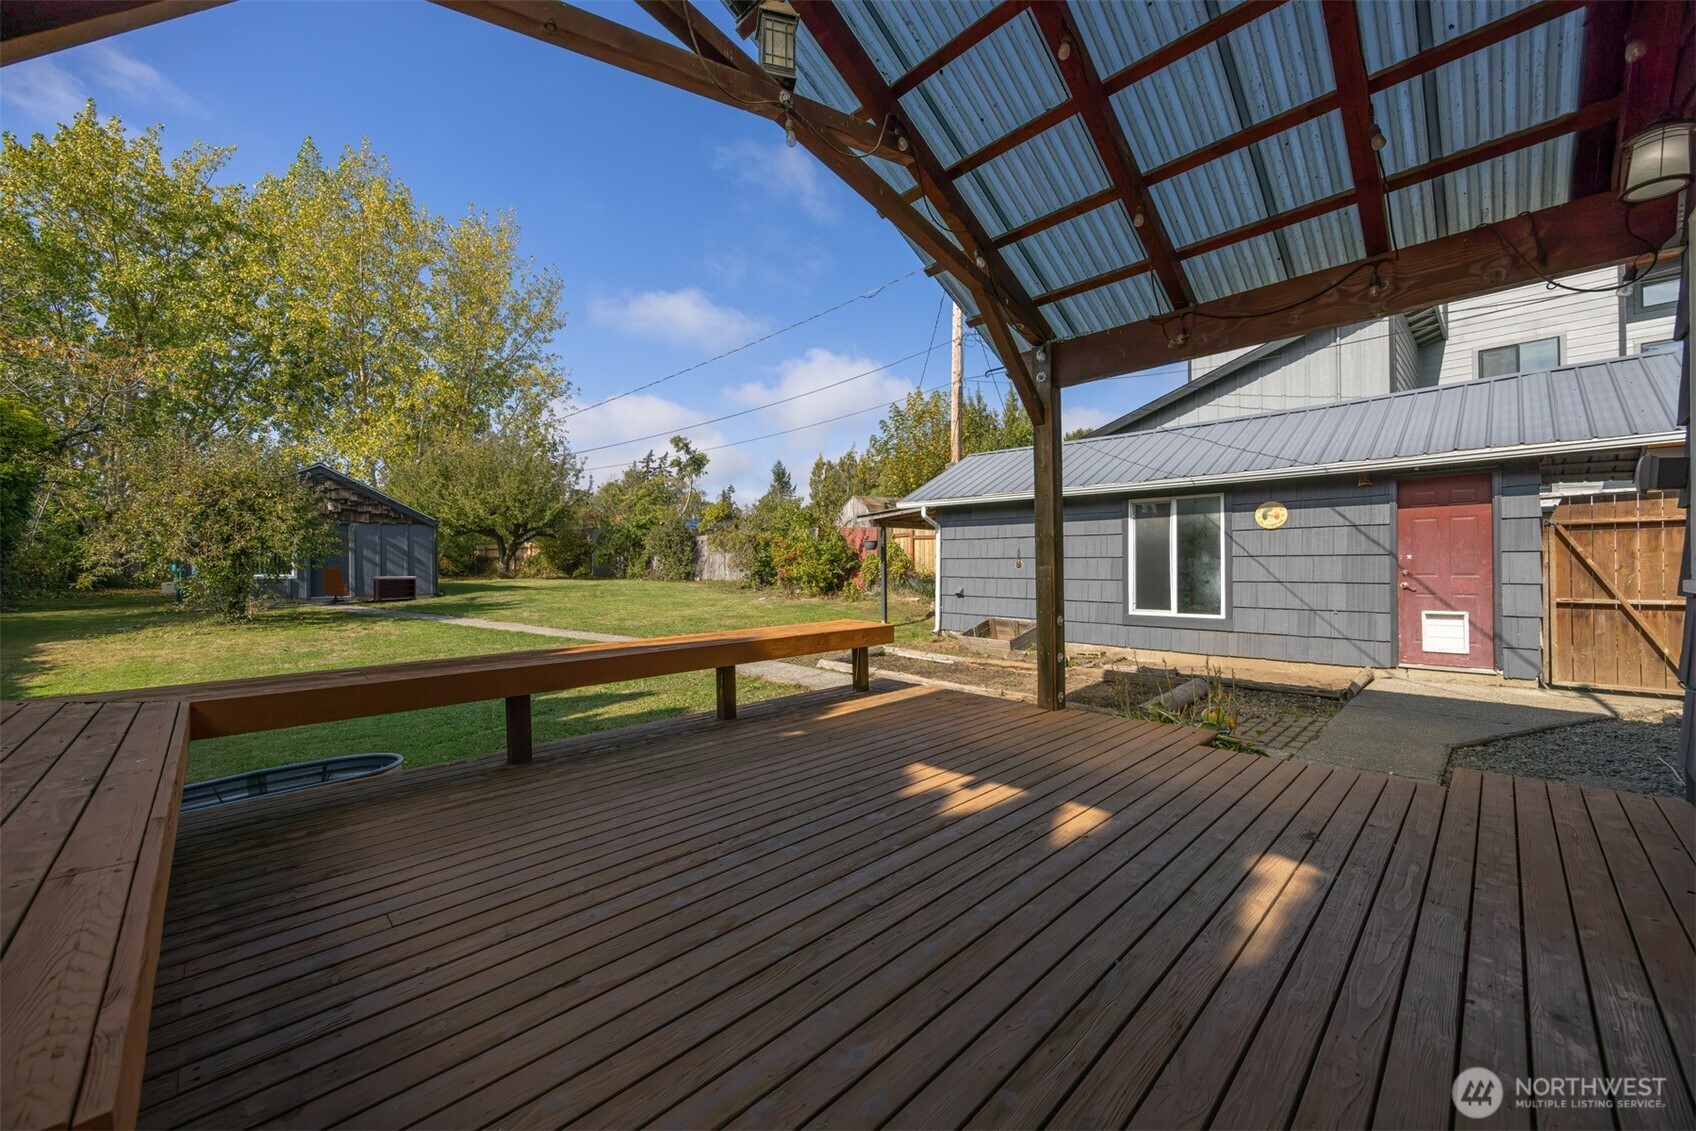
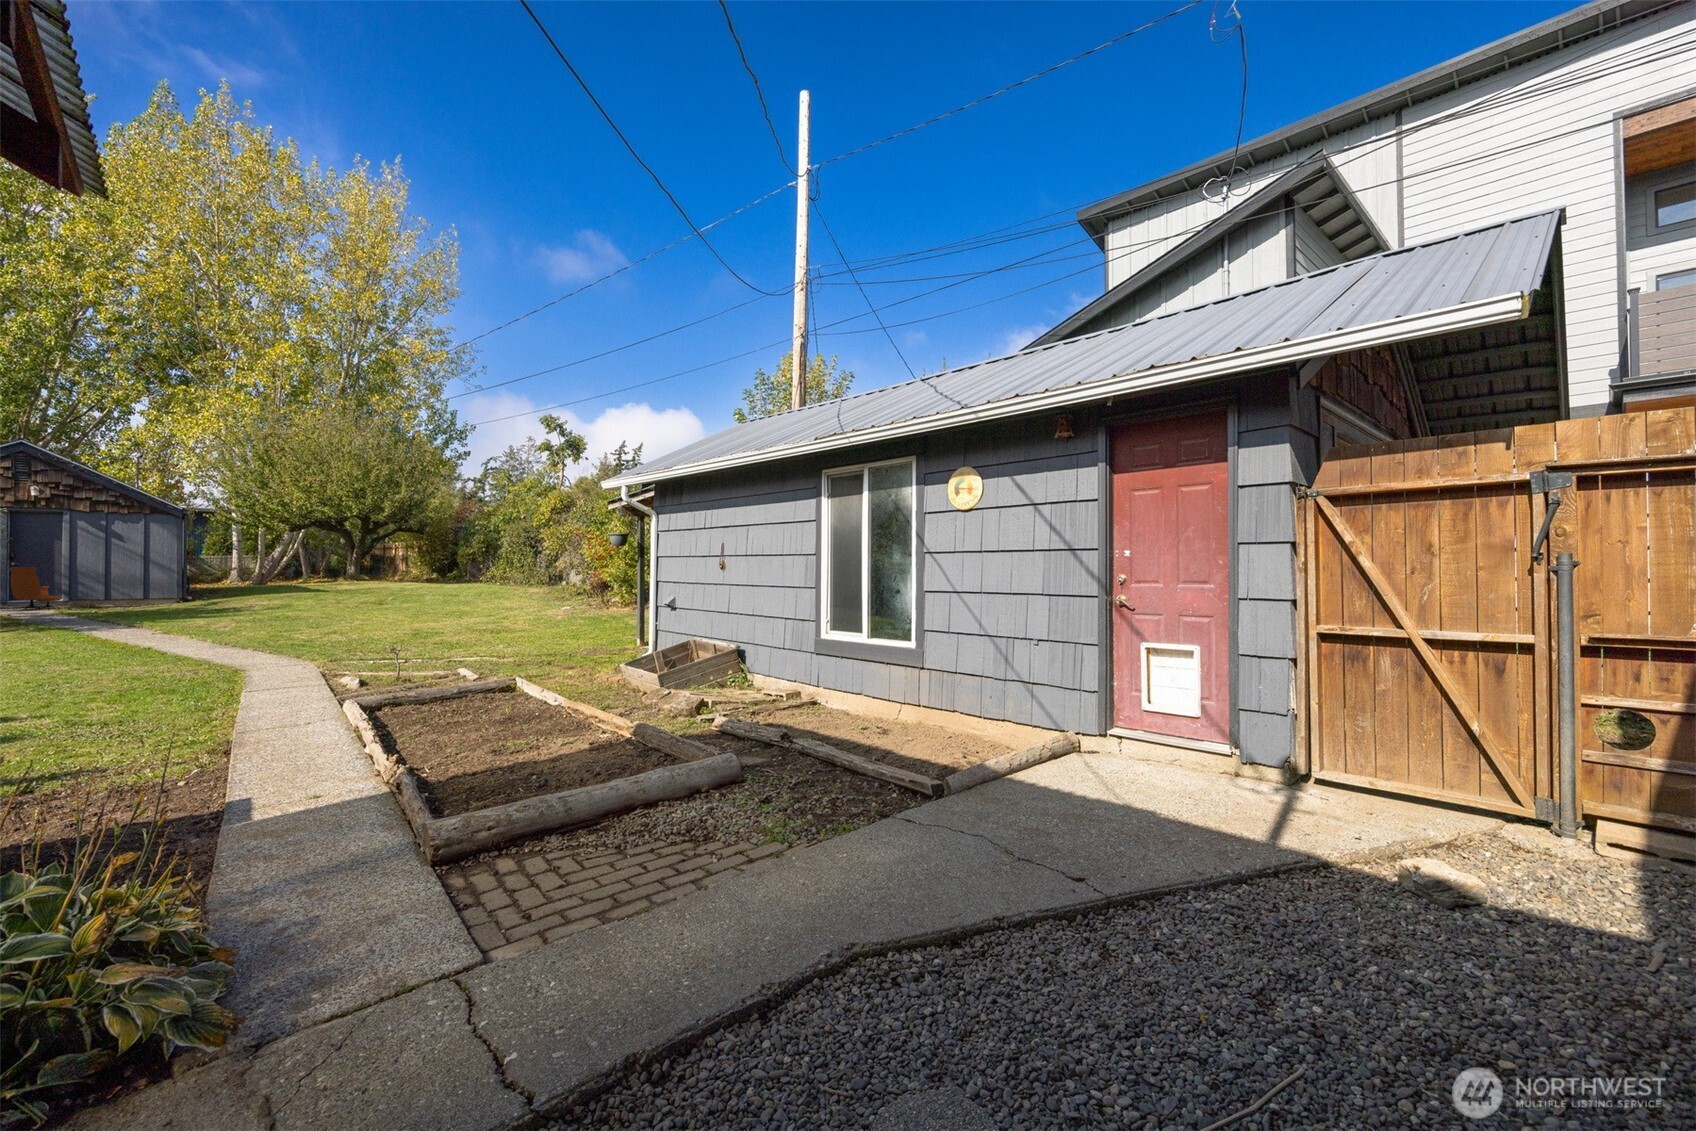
bench: present [372,576,417,601] -> none [92,578,155,607]

